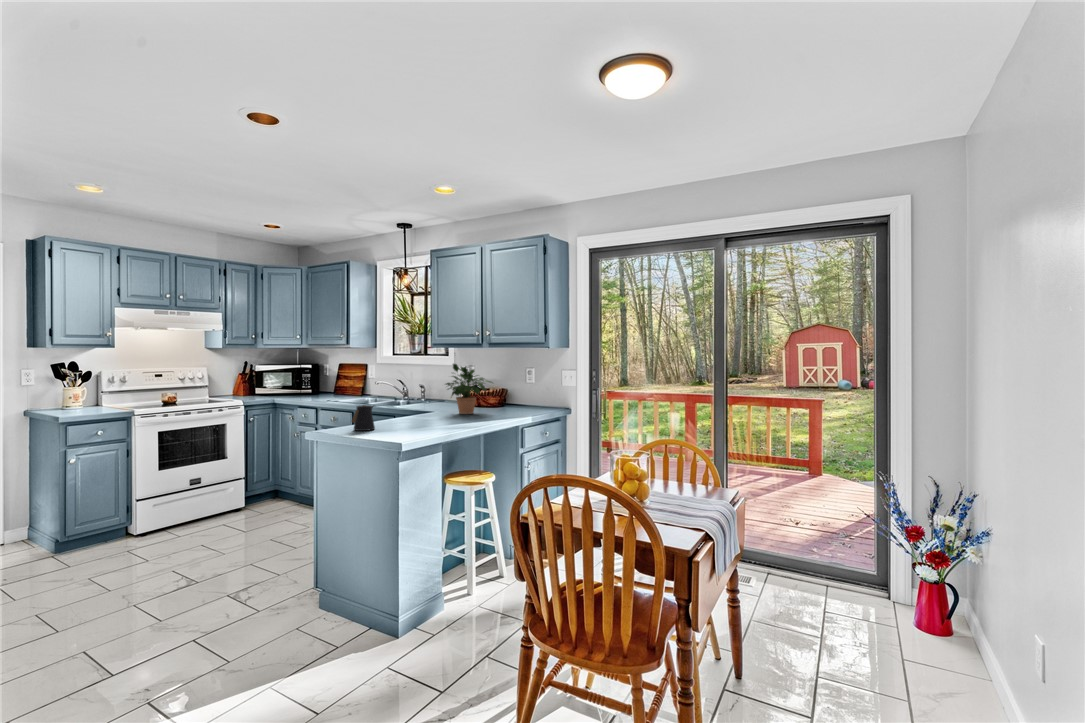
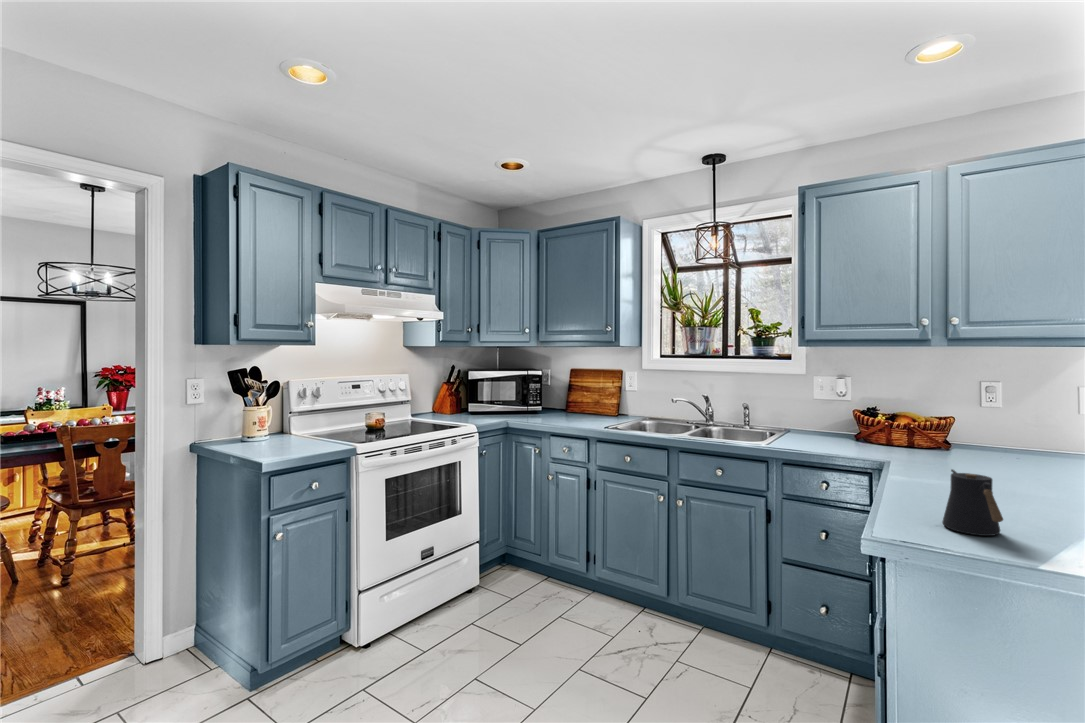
potted plant: present [446,364,492,414] -> none [907,375,1019,469]

